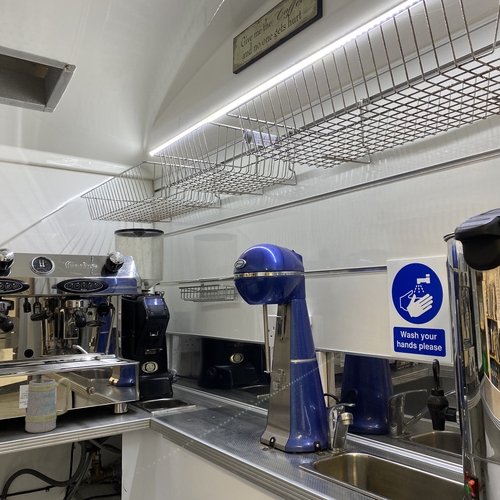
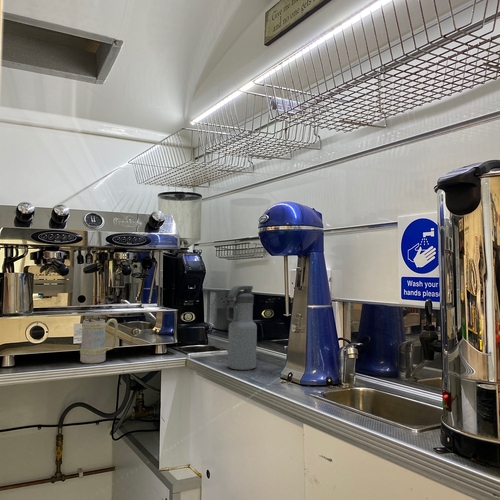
water bottle: none [197,336,231,433] -> present [227,286,257,370]

